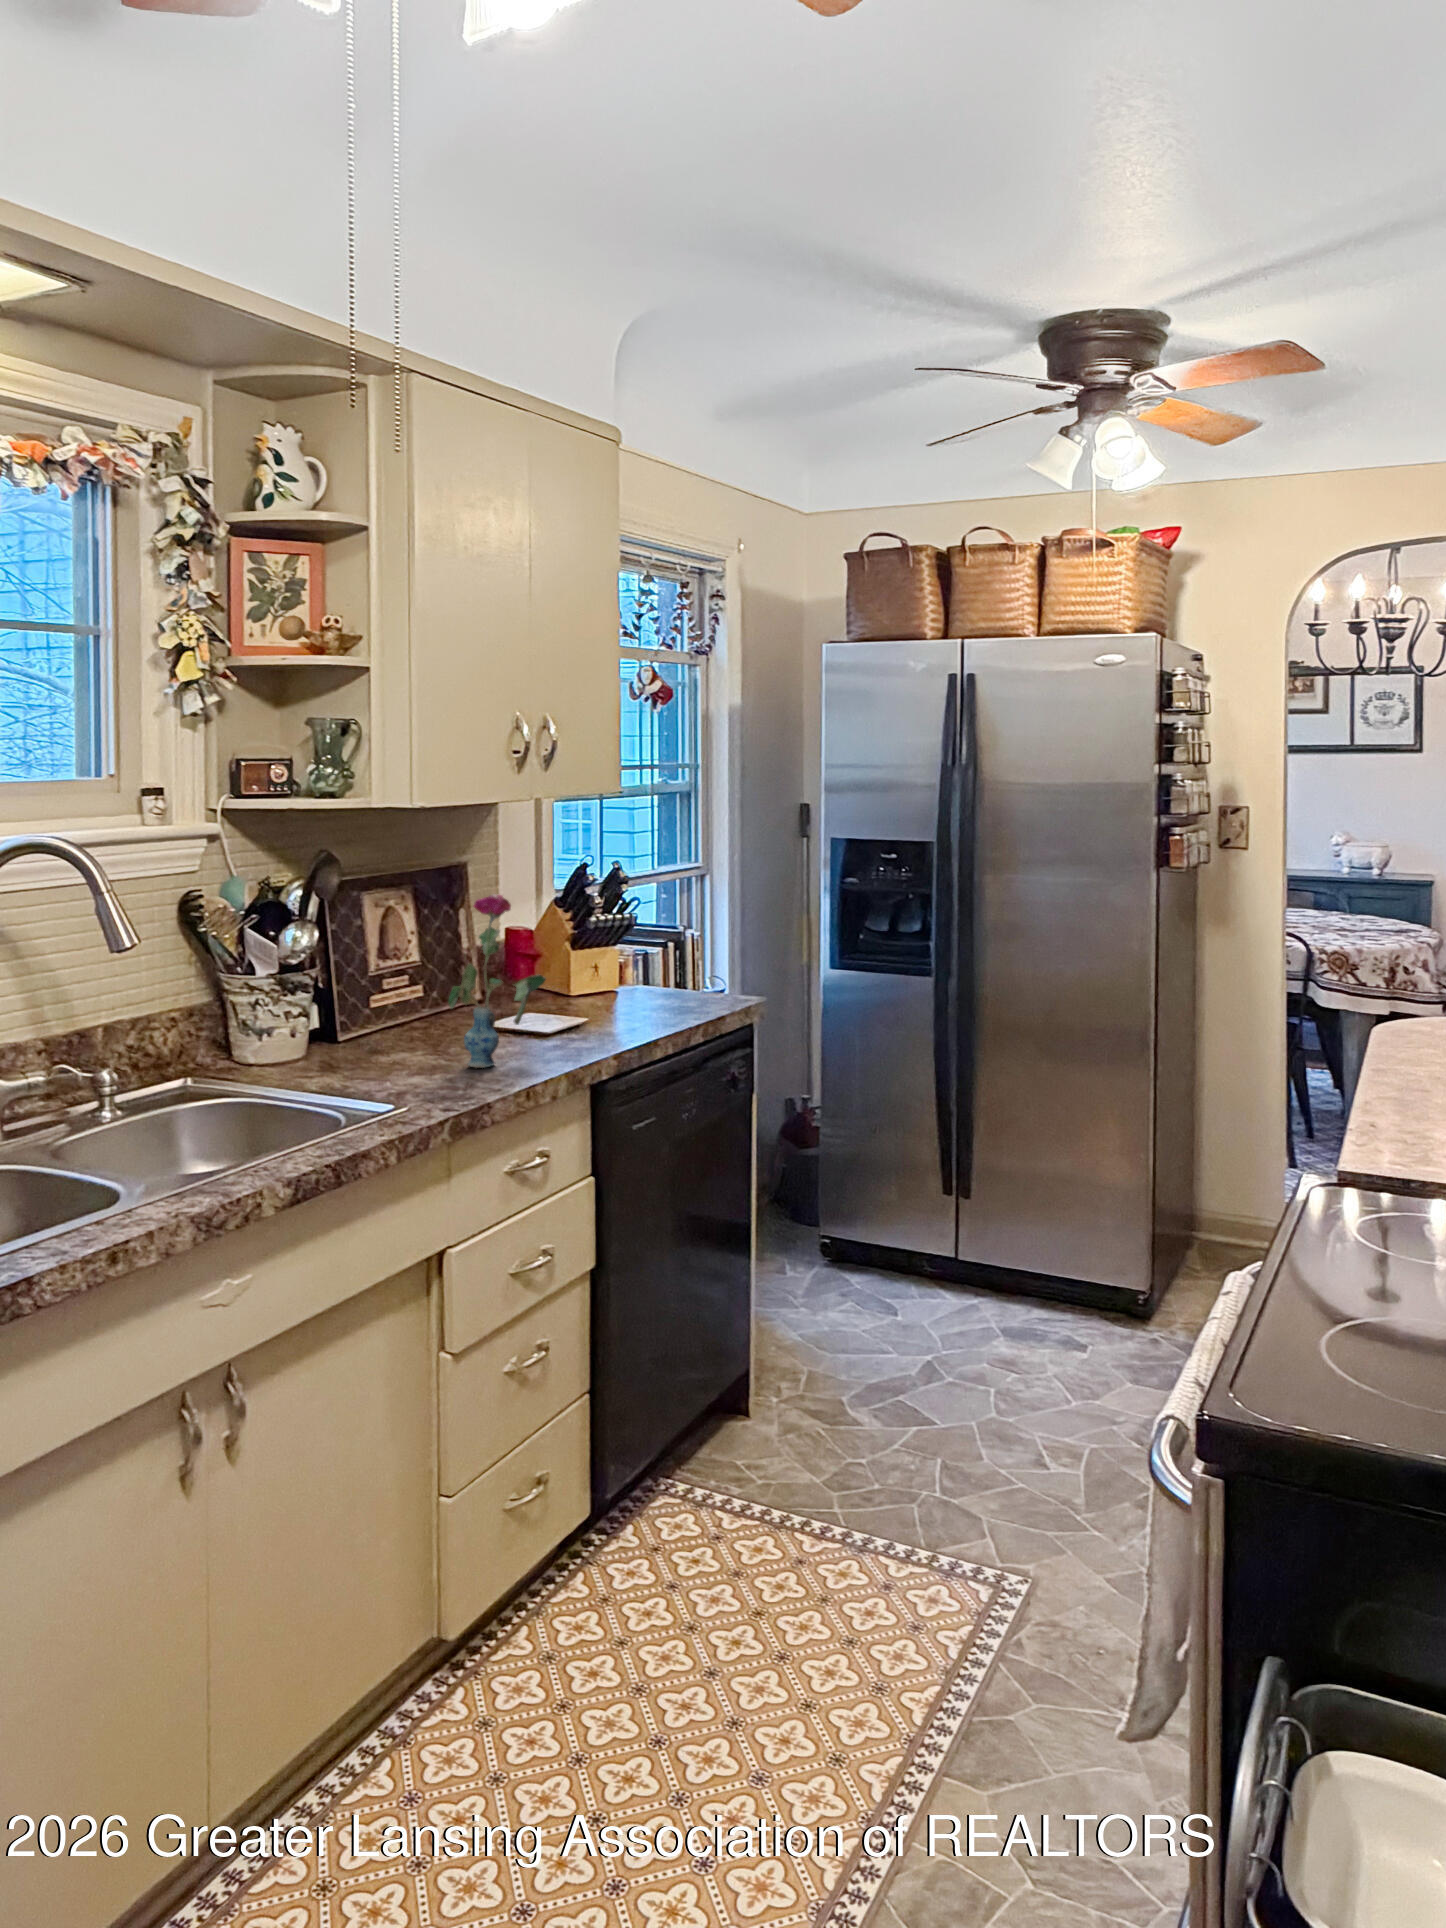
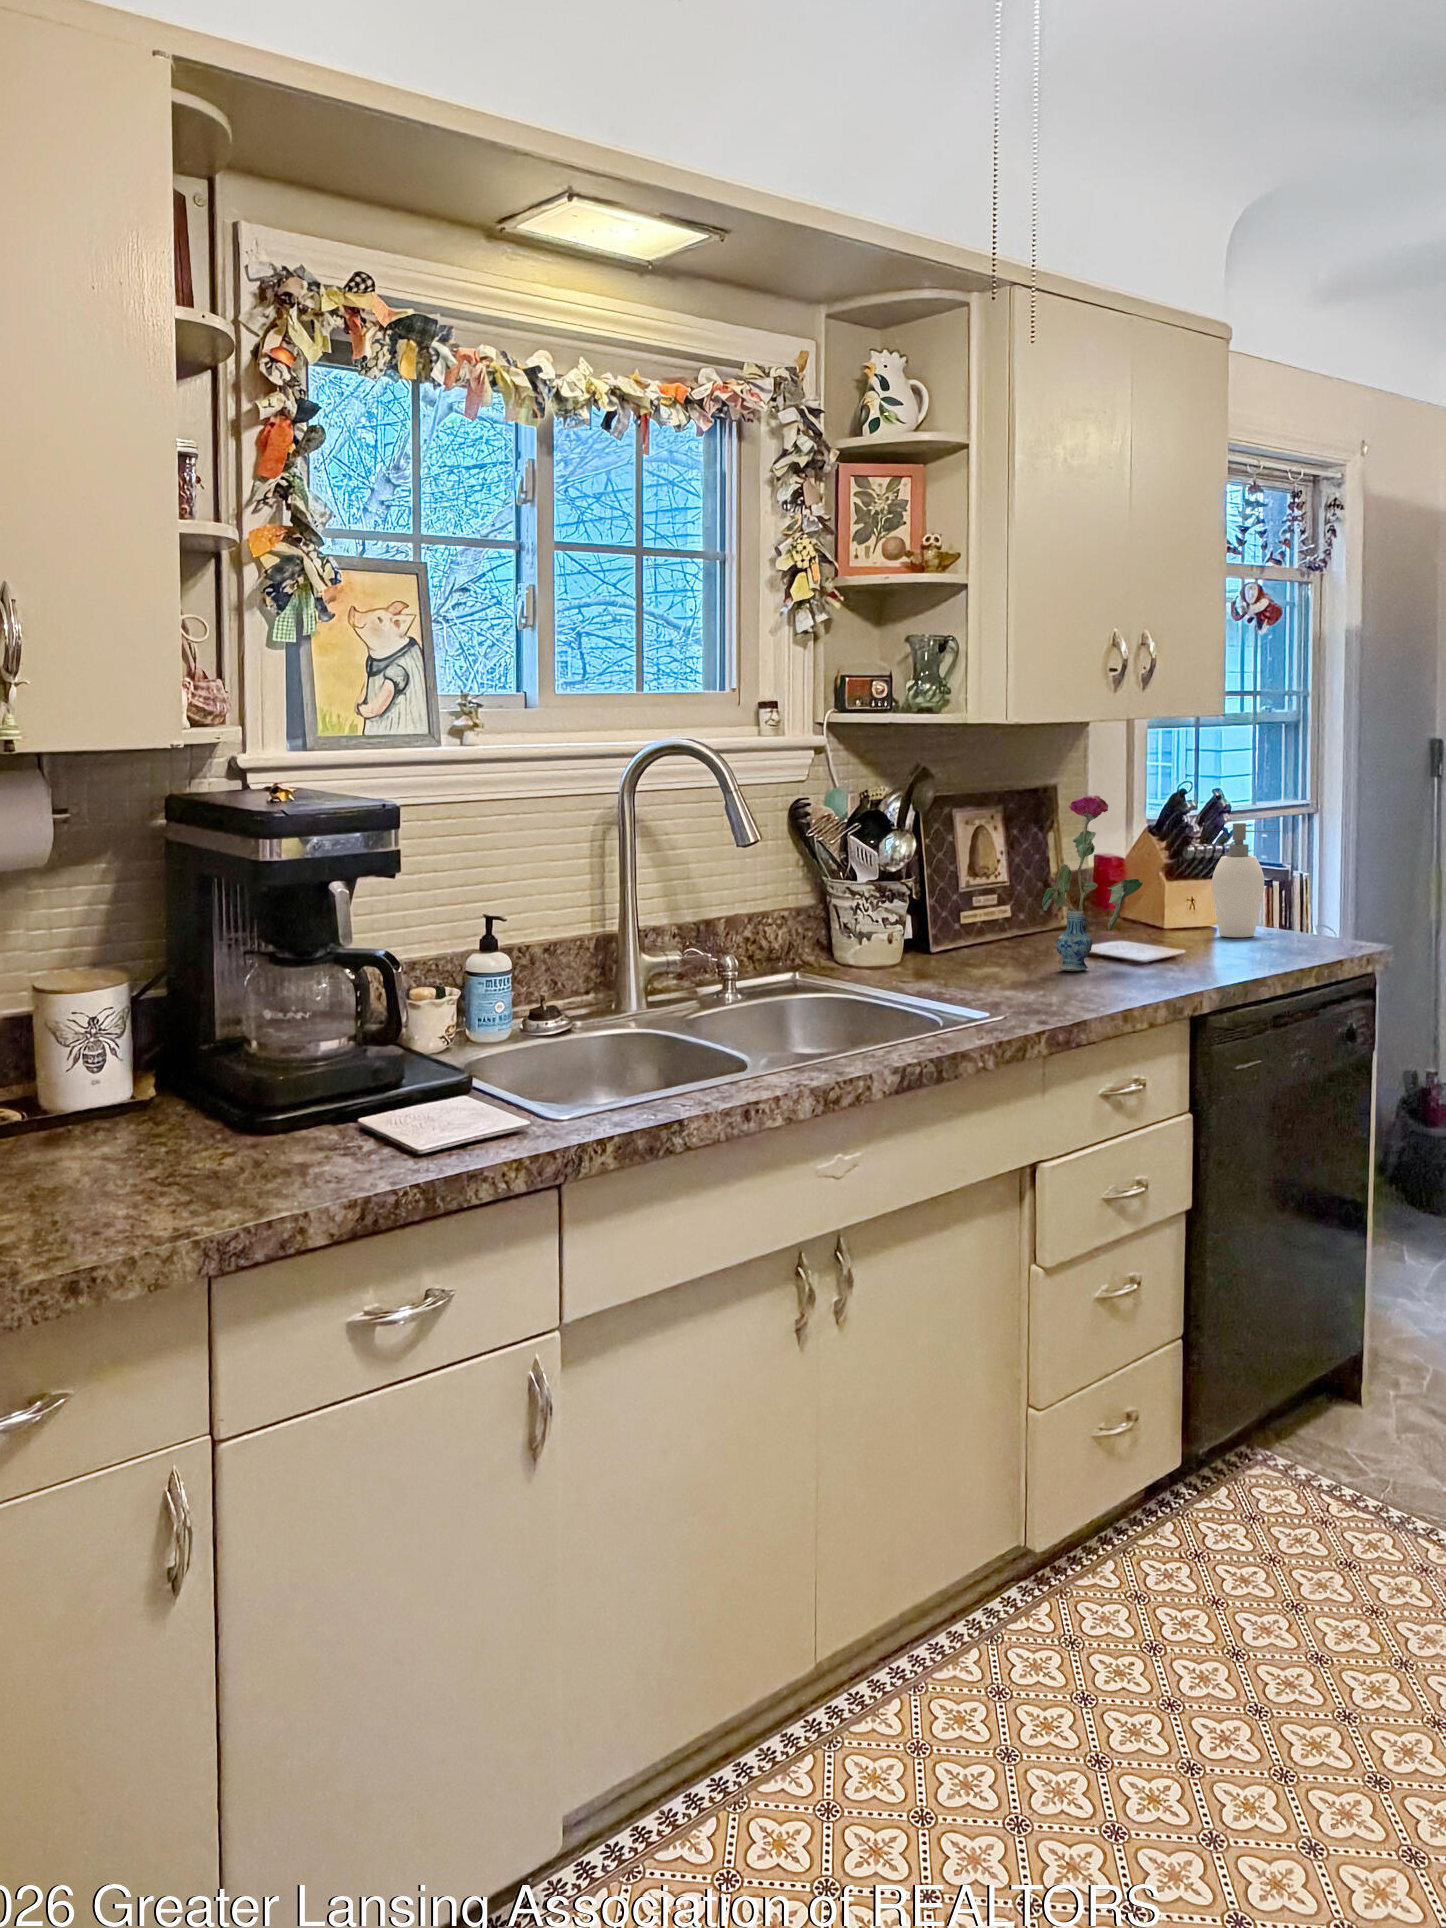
soap dispenser: none [614,906,673,1014] -> present [1212,823,1280,937]

